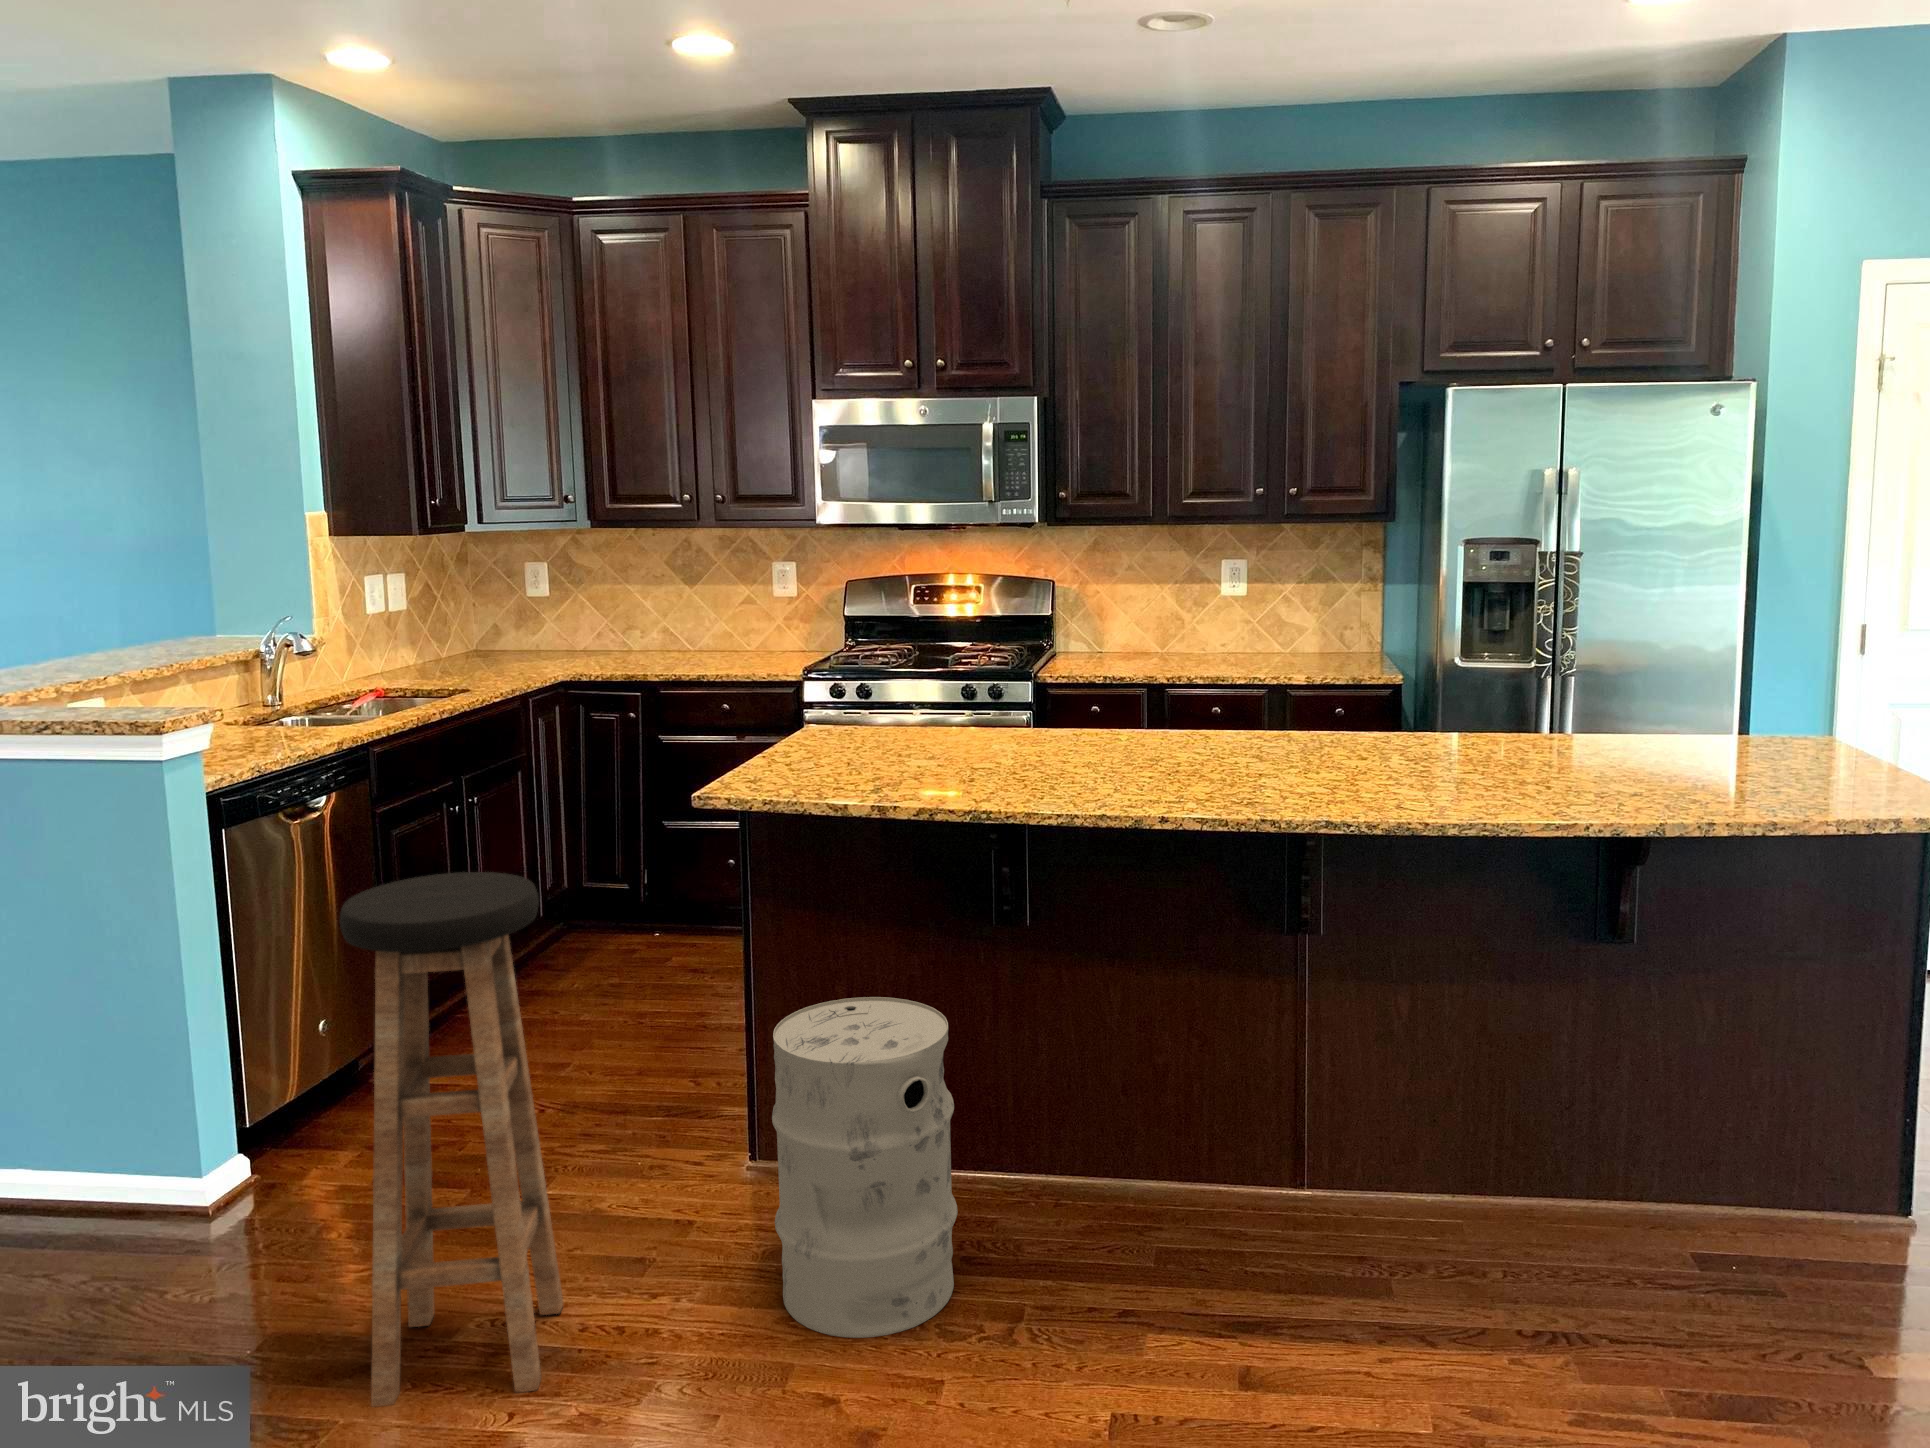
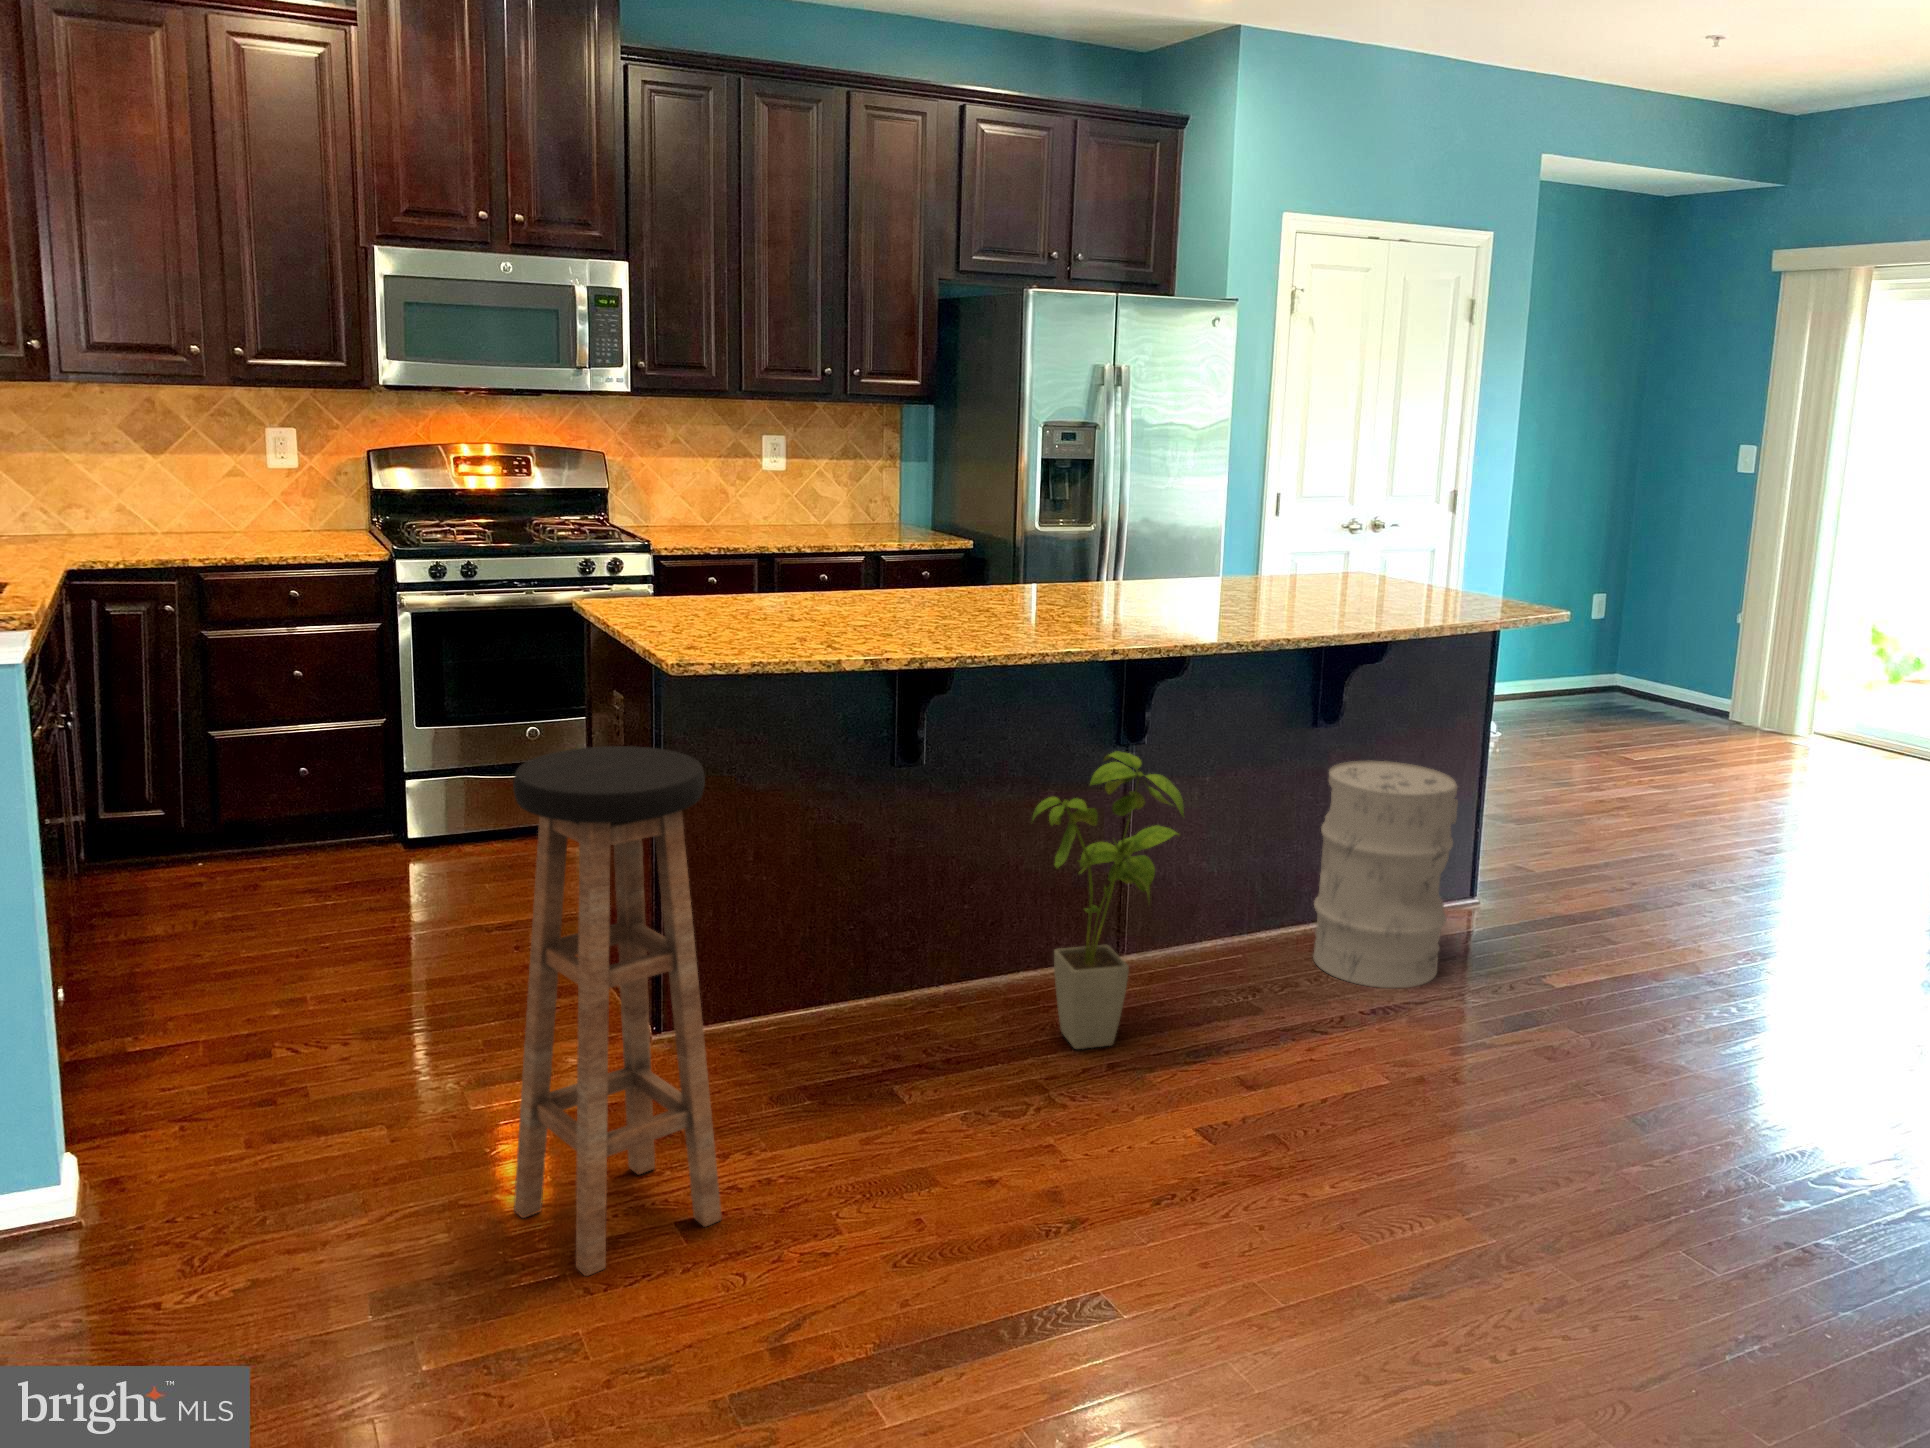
house plant: none [1065,945,1271,1315] -> present [1032,751,1184,1049]
trash can: present [772,997,958,1338] -> present [1313,761,1458,988]

